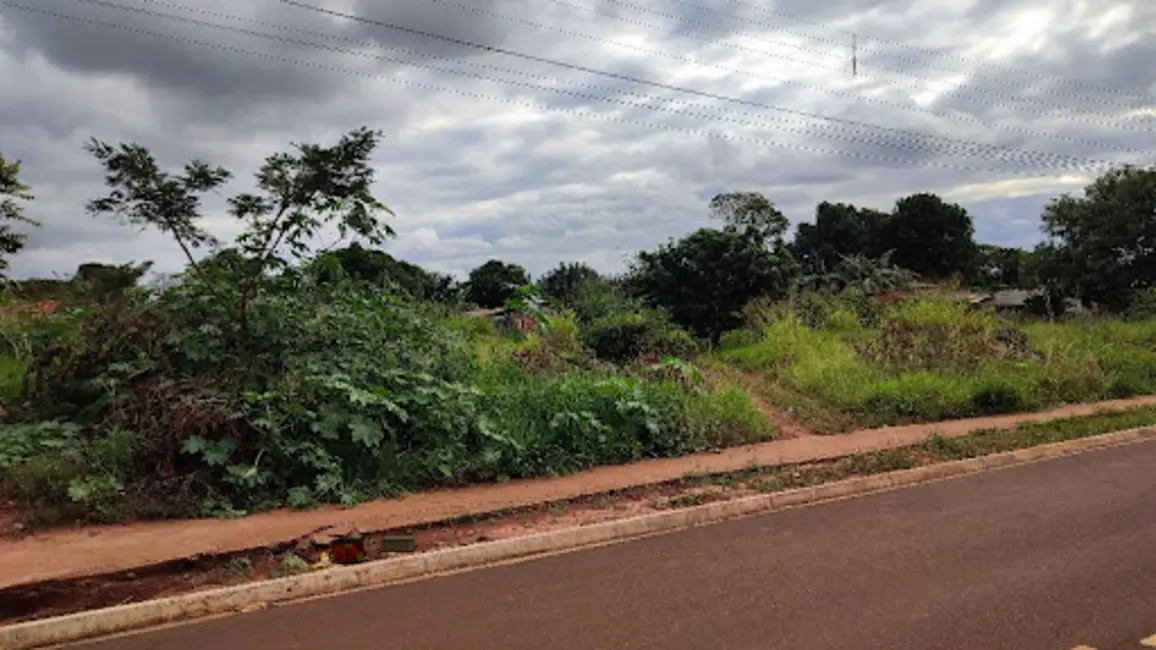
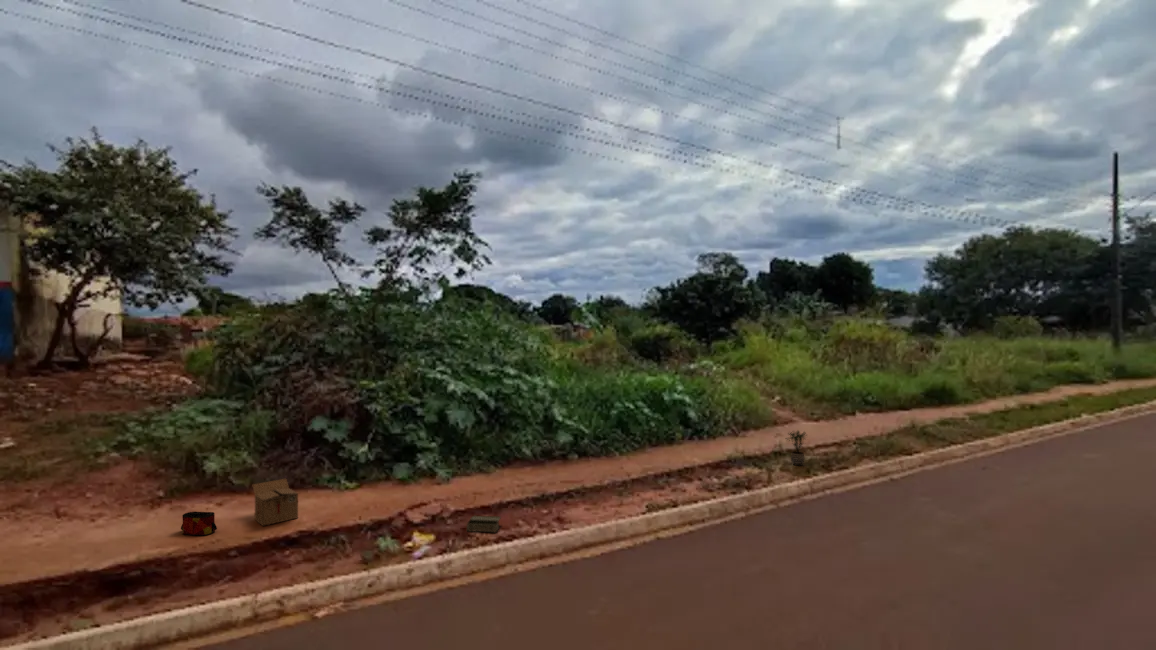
potted plant: none [754,438,782,480] -> present [786,431,806,466]
cardboard box: none [135,501,194,551] -> present [253,479,298,526]
bag: present [328,539,367,562] -> present [181,512,217,536]

